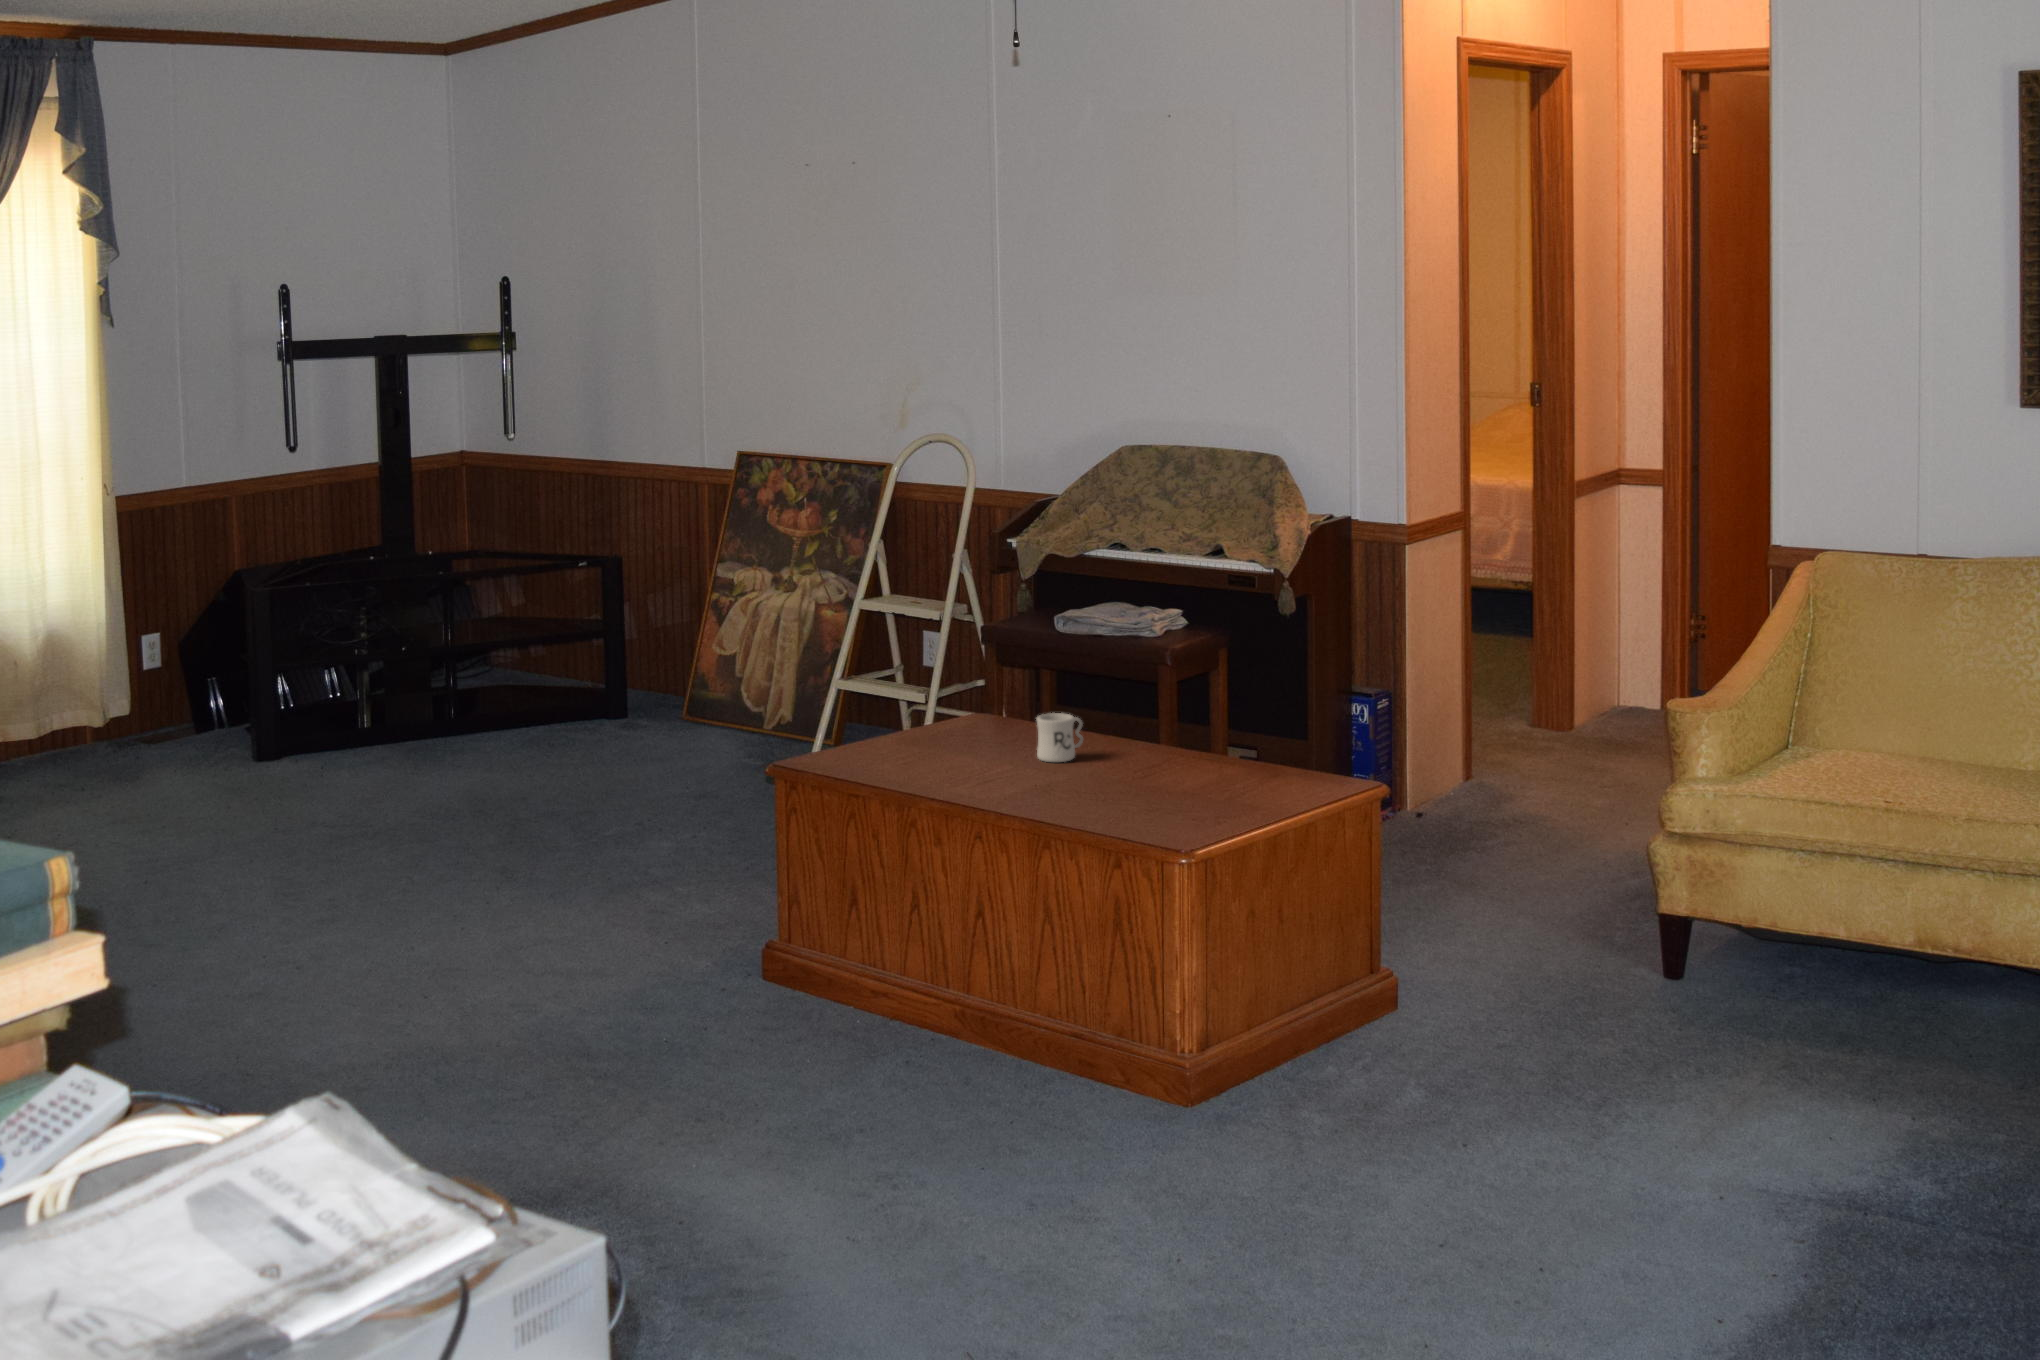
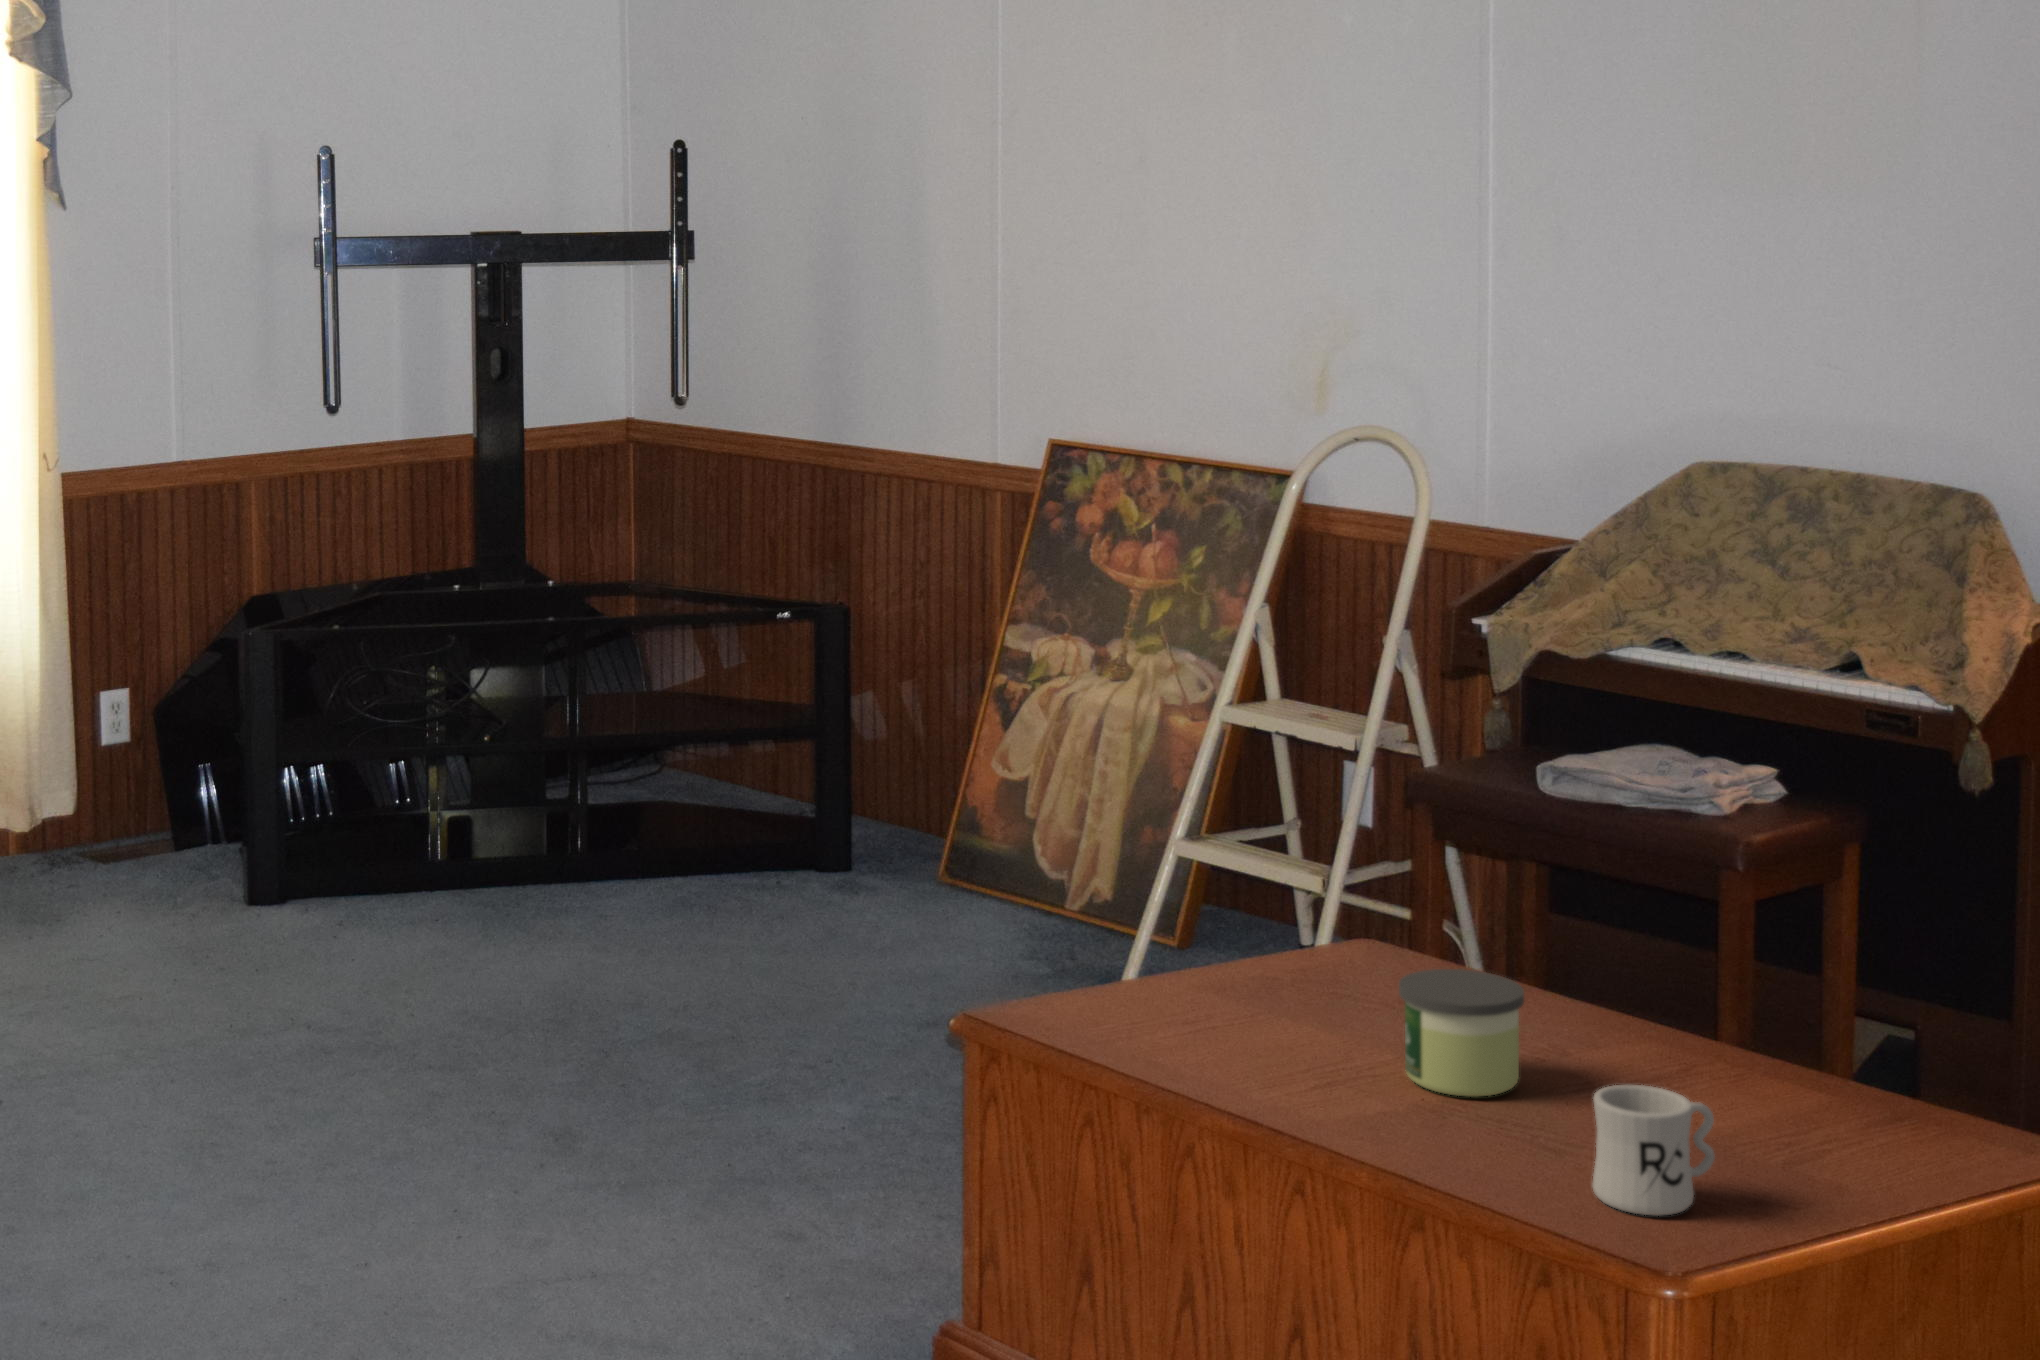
candle: none [957,684,1009,736] -> present [1399,969,1524,1096]

